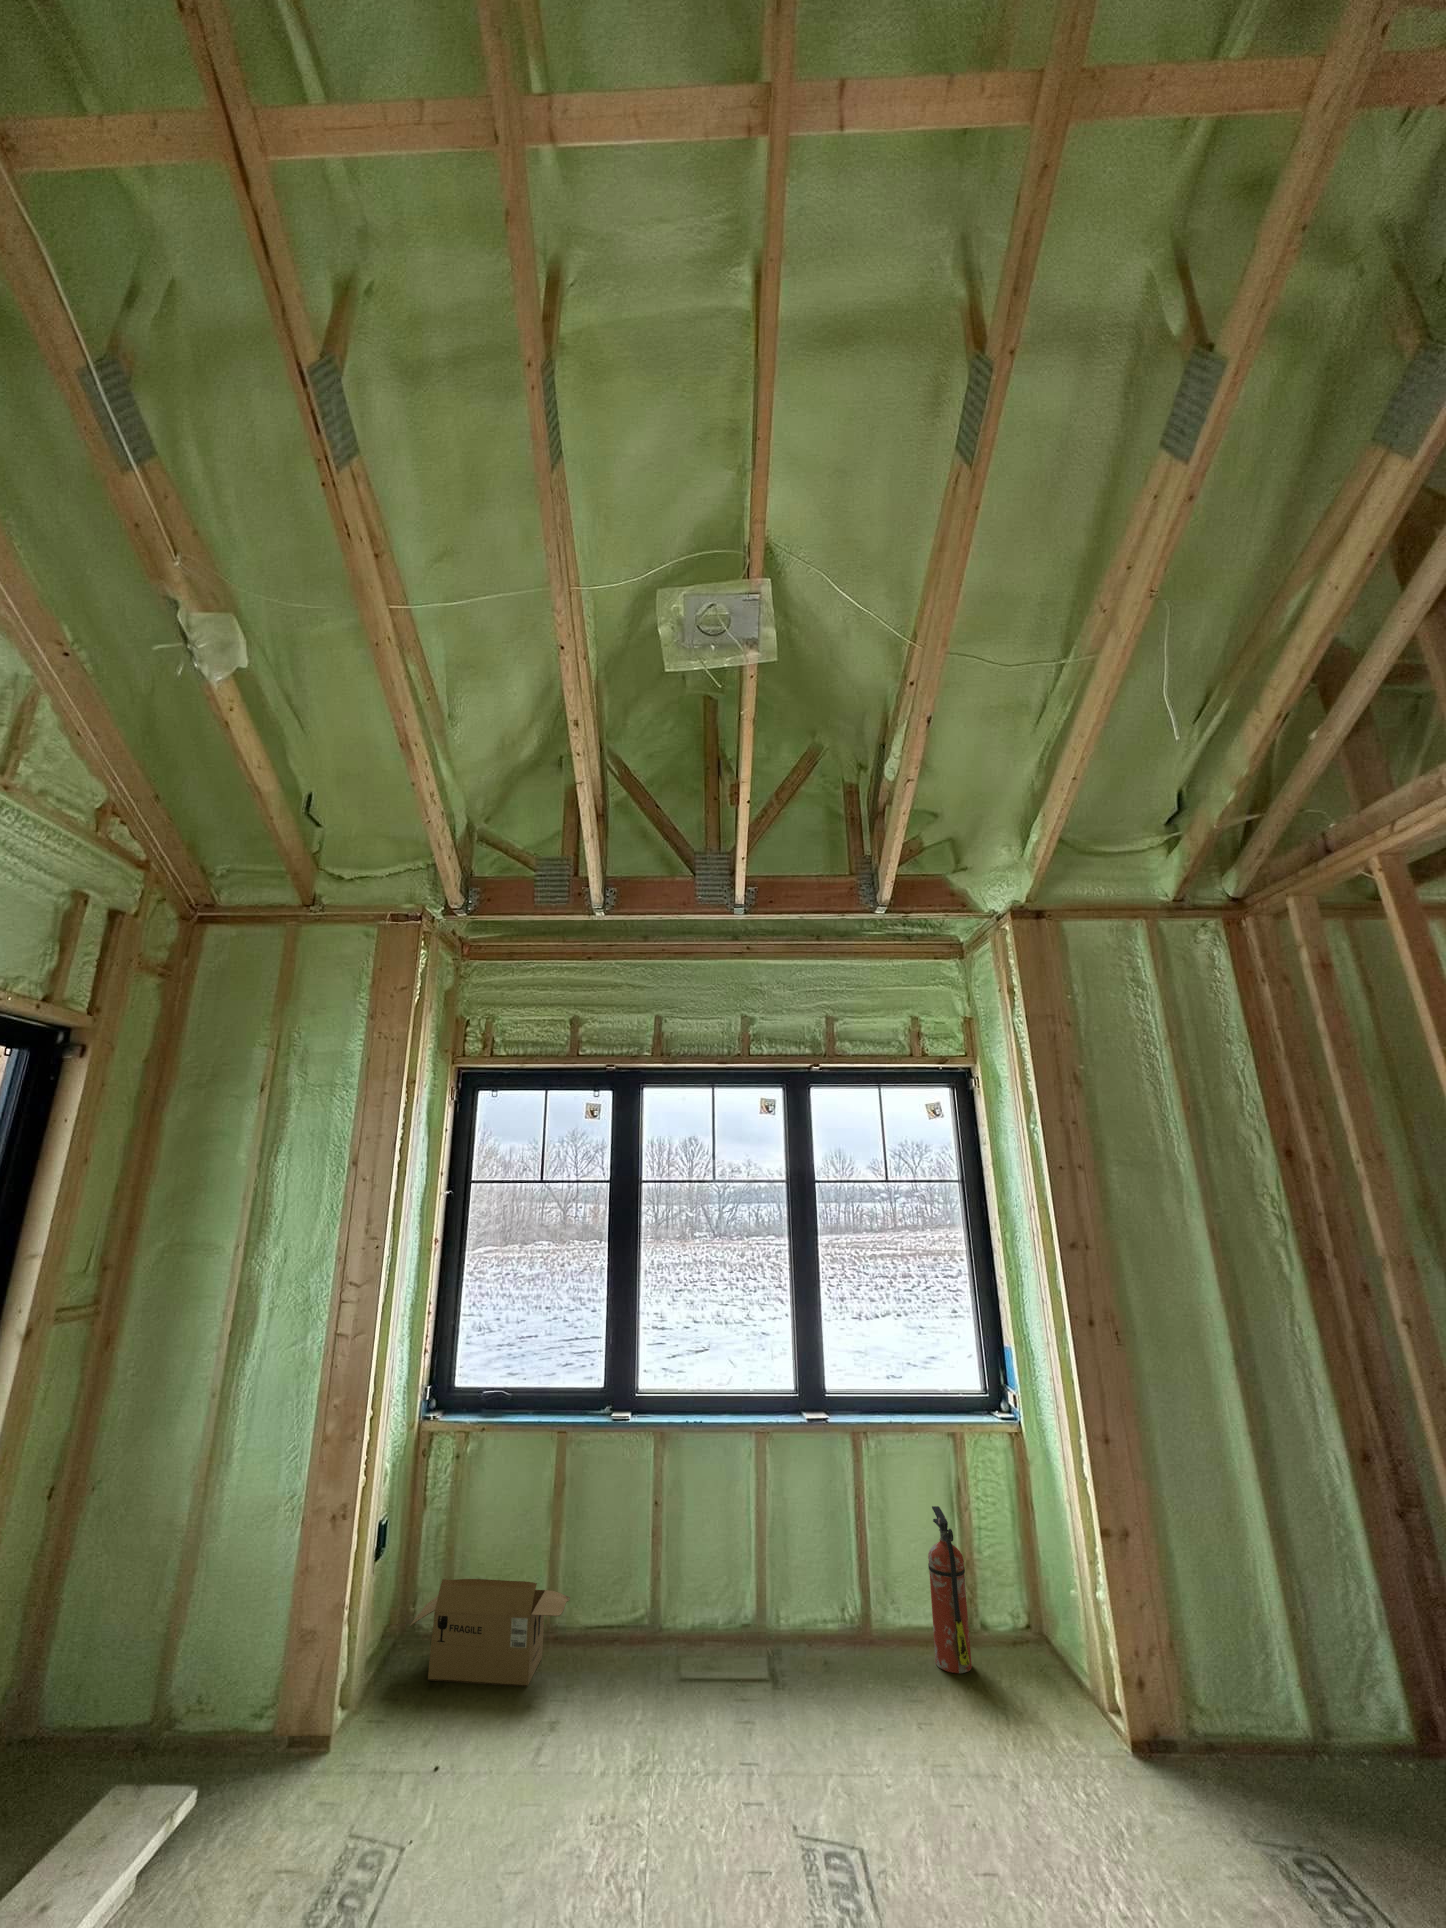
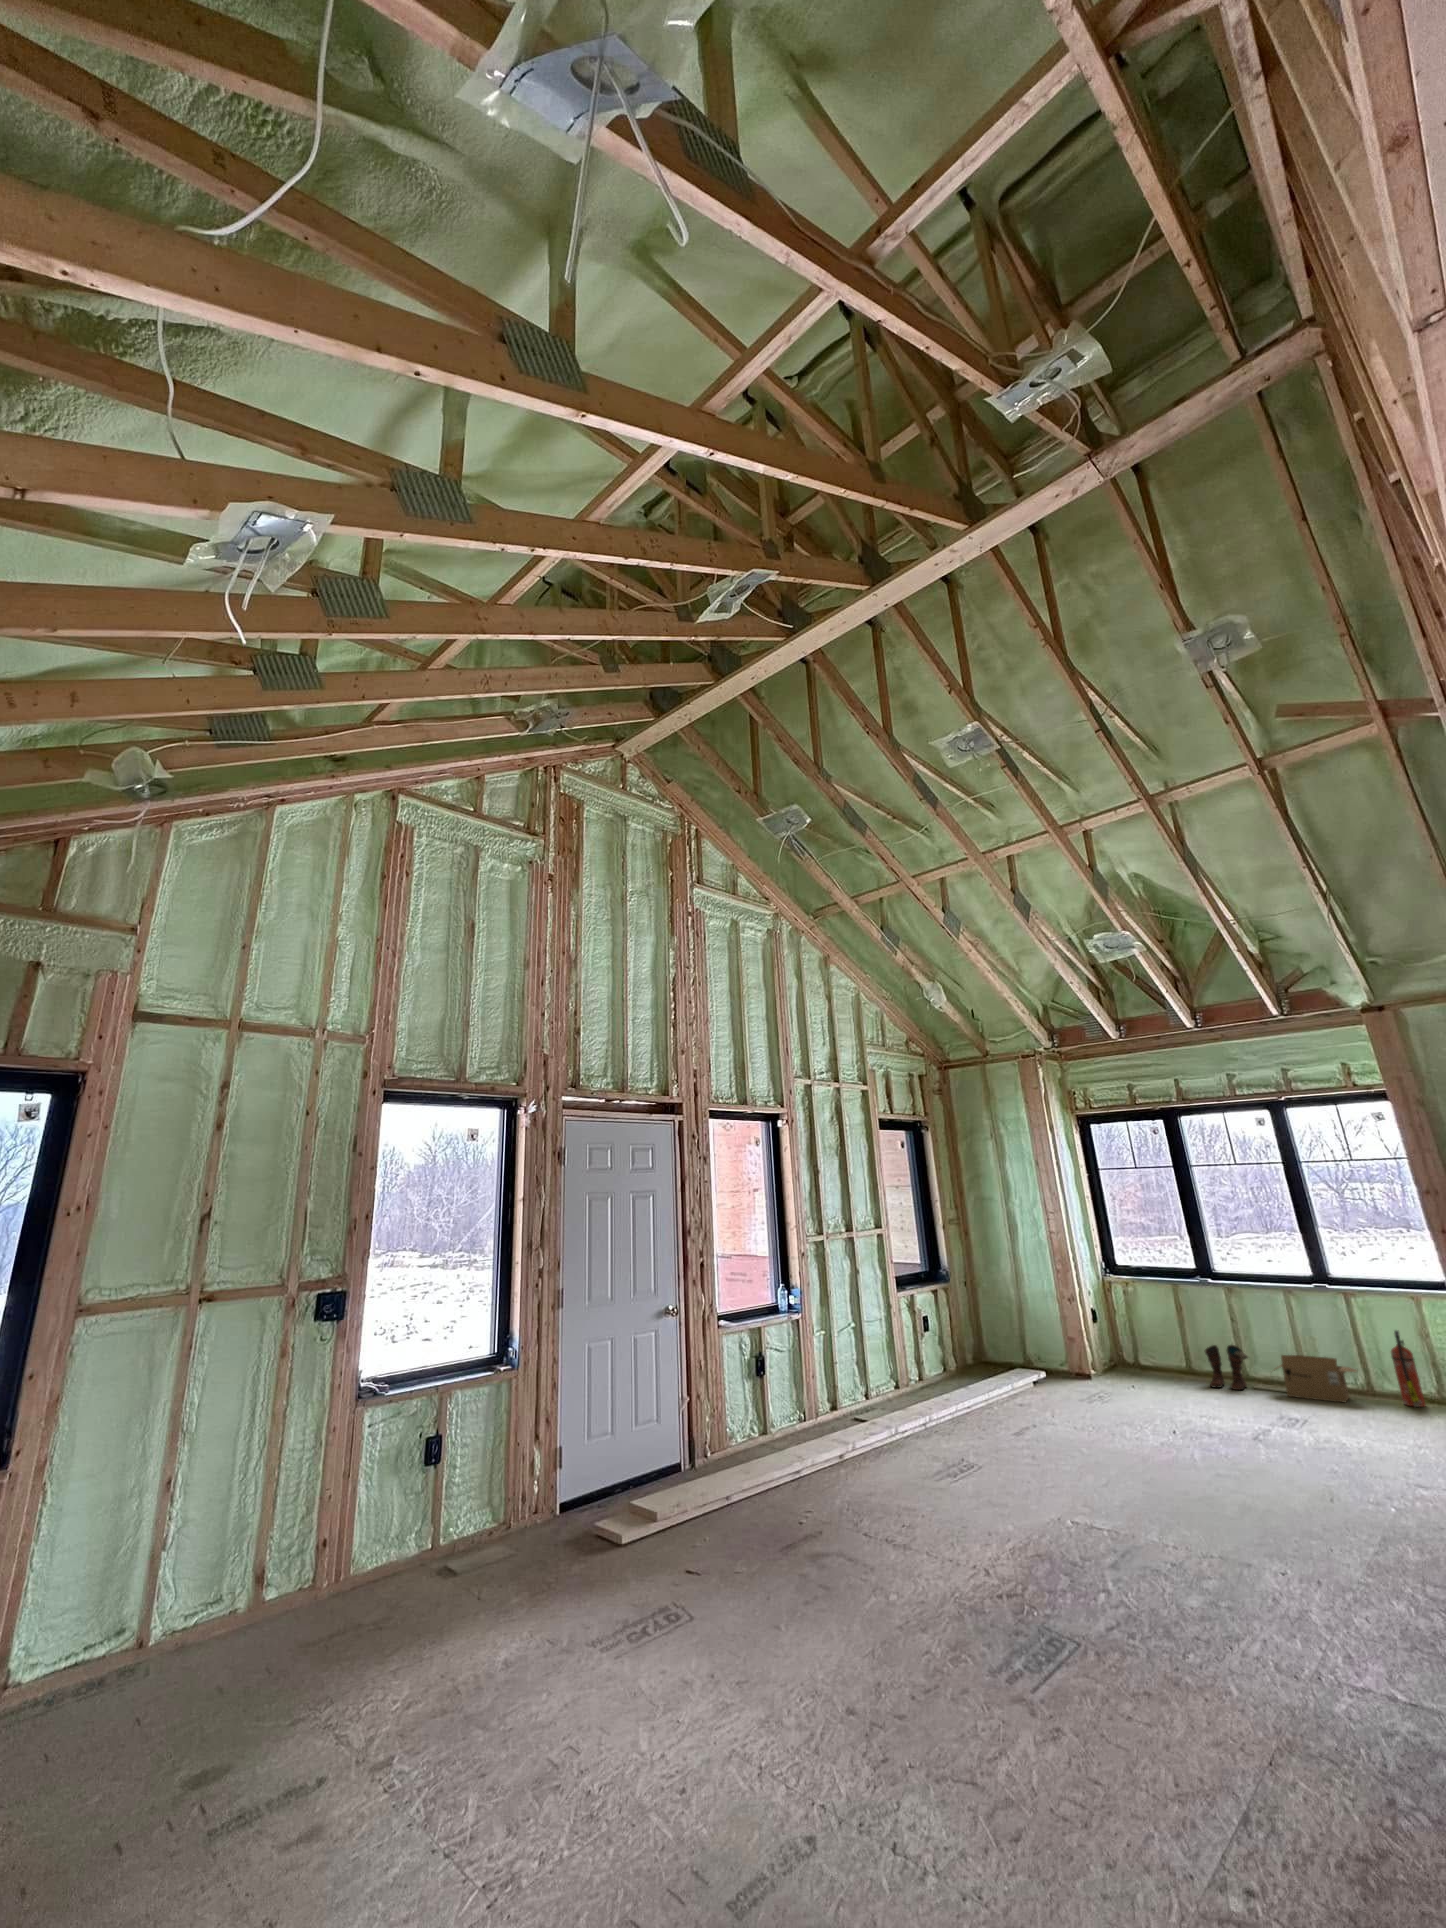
boots: none [602,1559,689,1676] -> present [1205,1345,1248,1390]
cardboard box: present [409,1579,570,1687] -> present [1275,1355,1357,1402]

